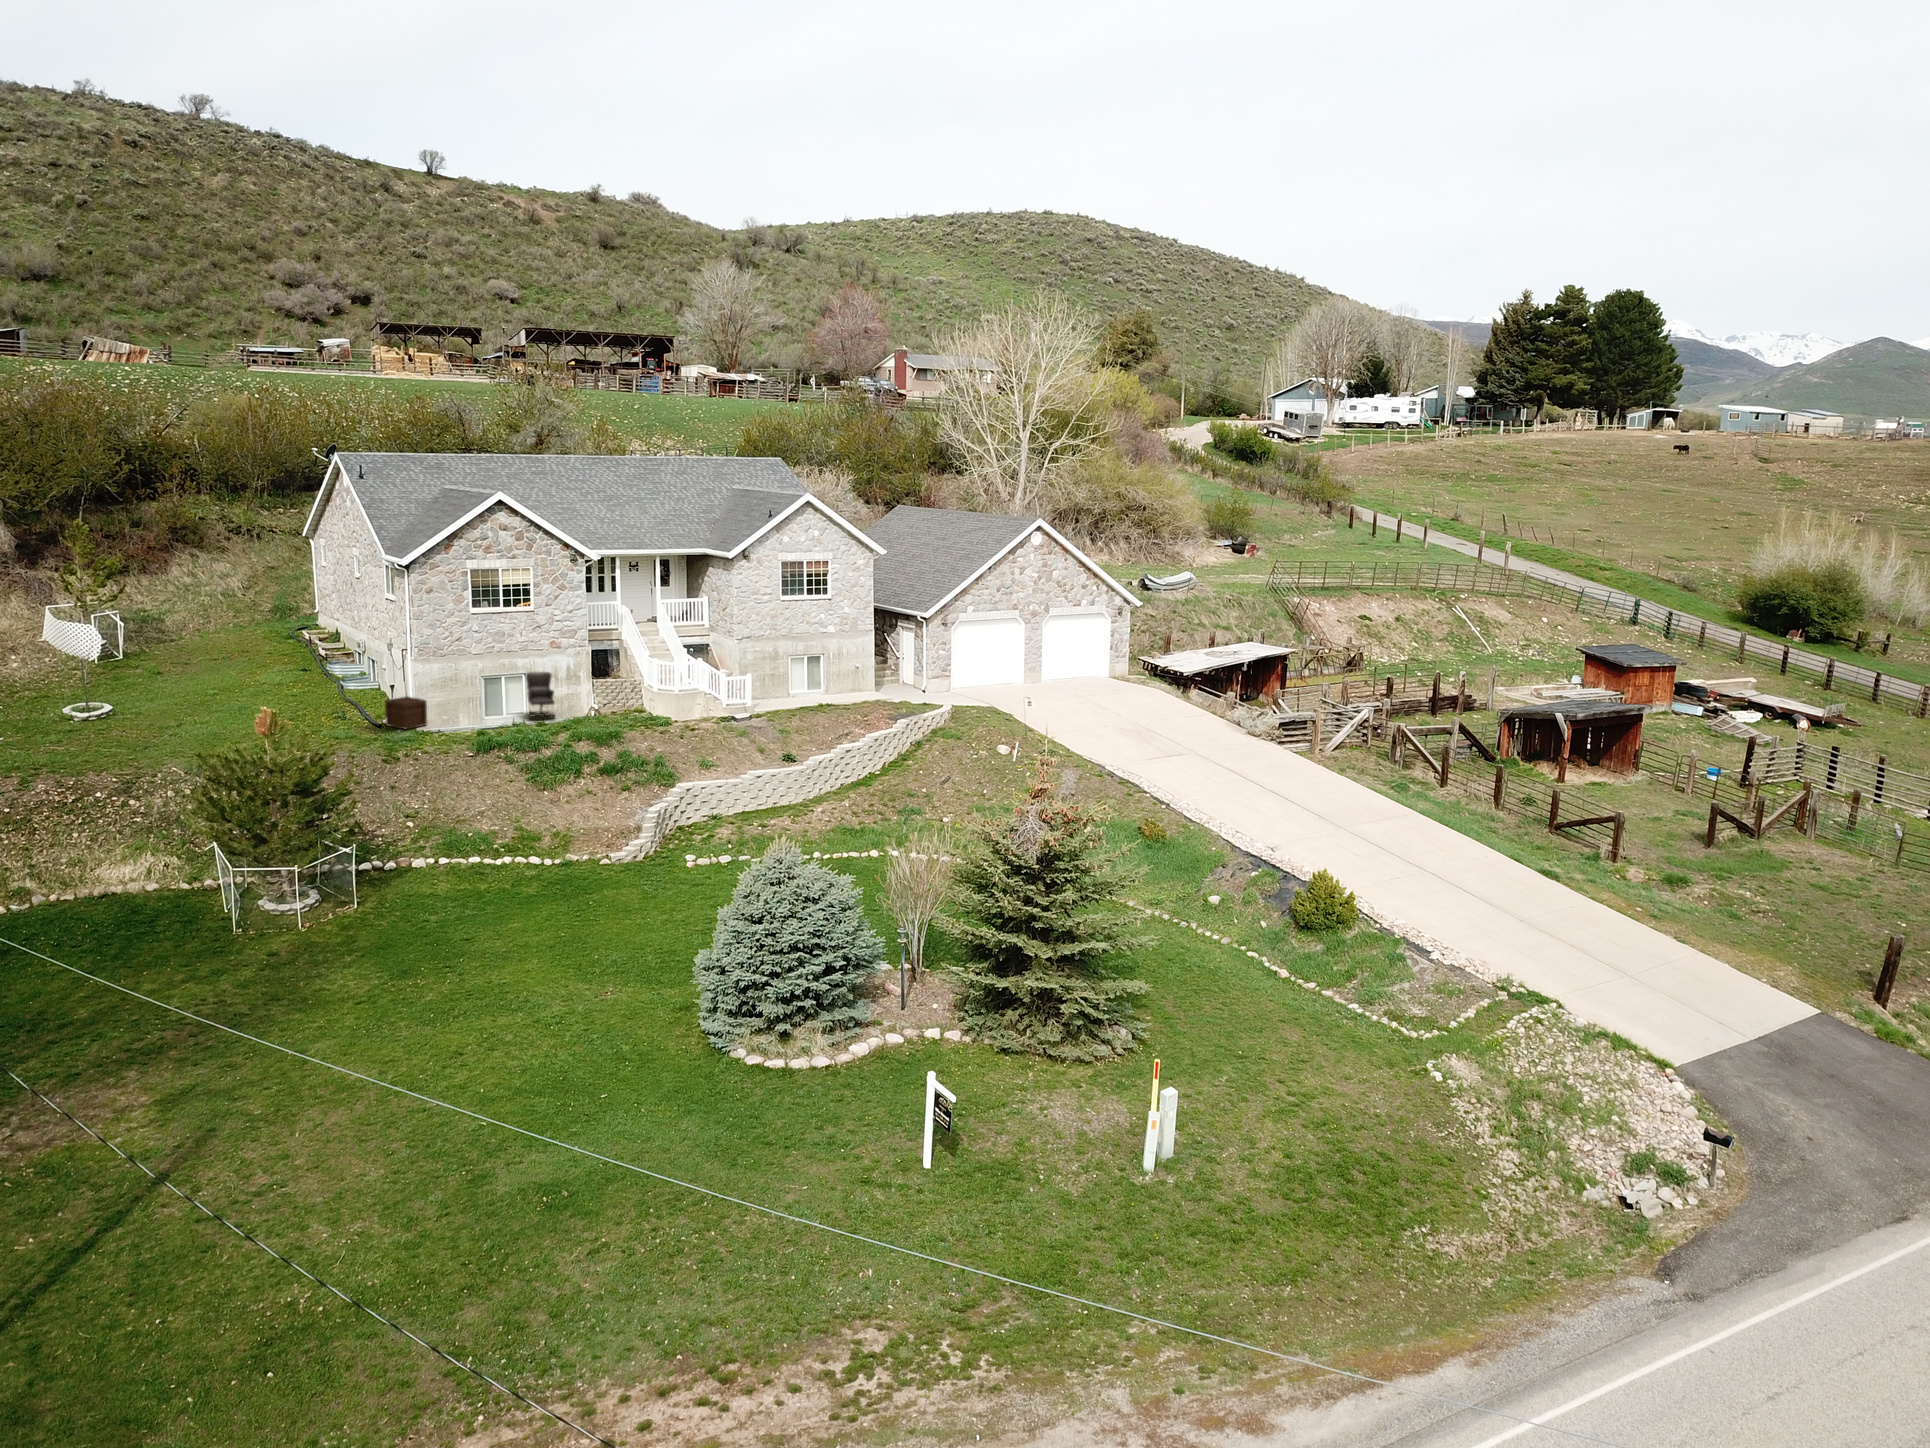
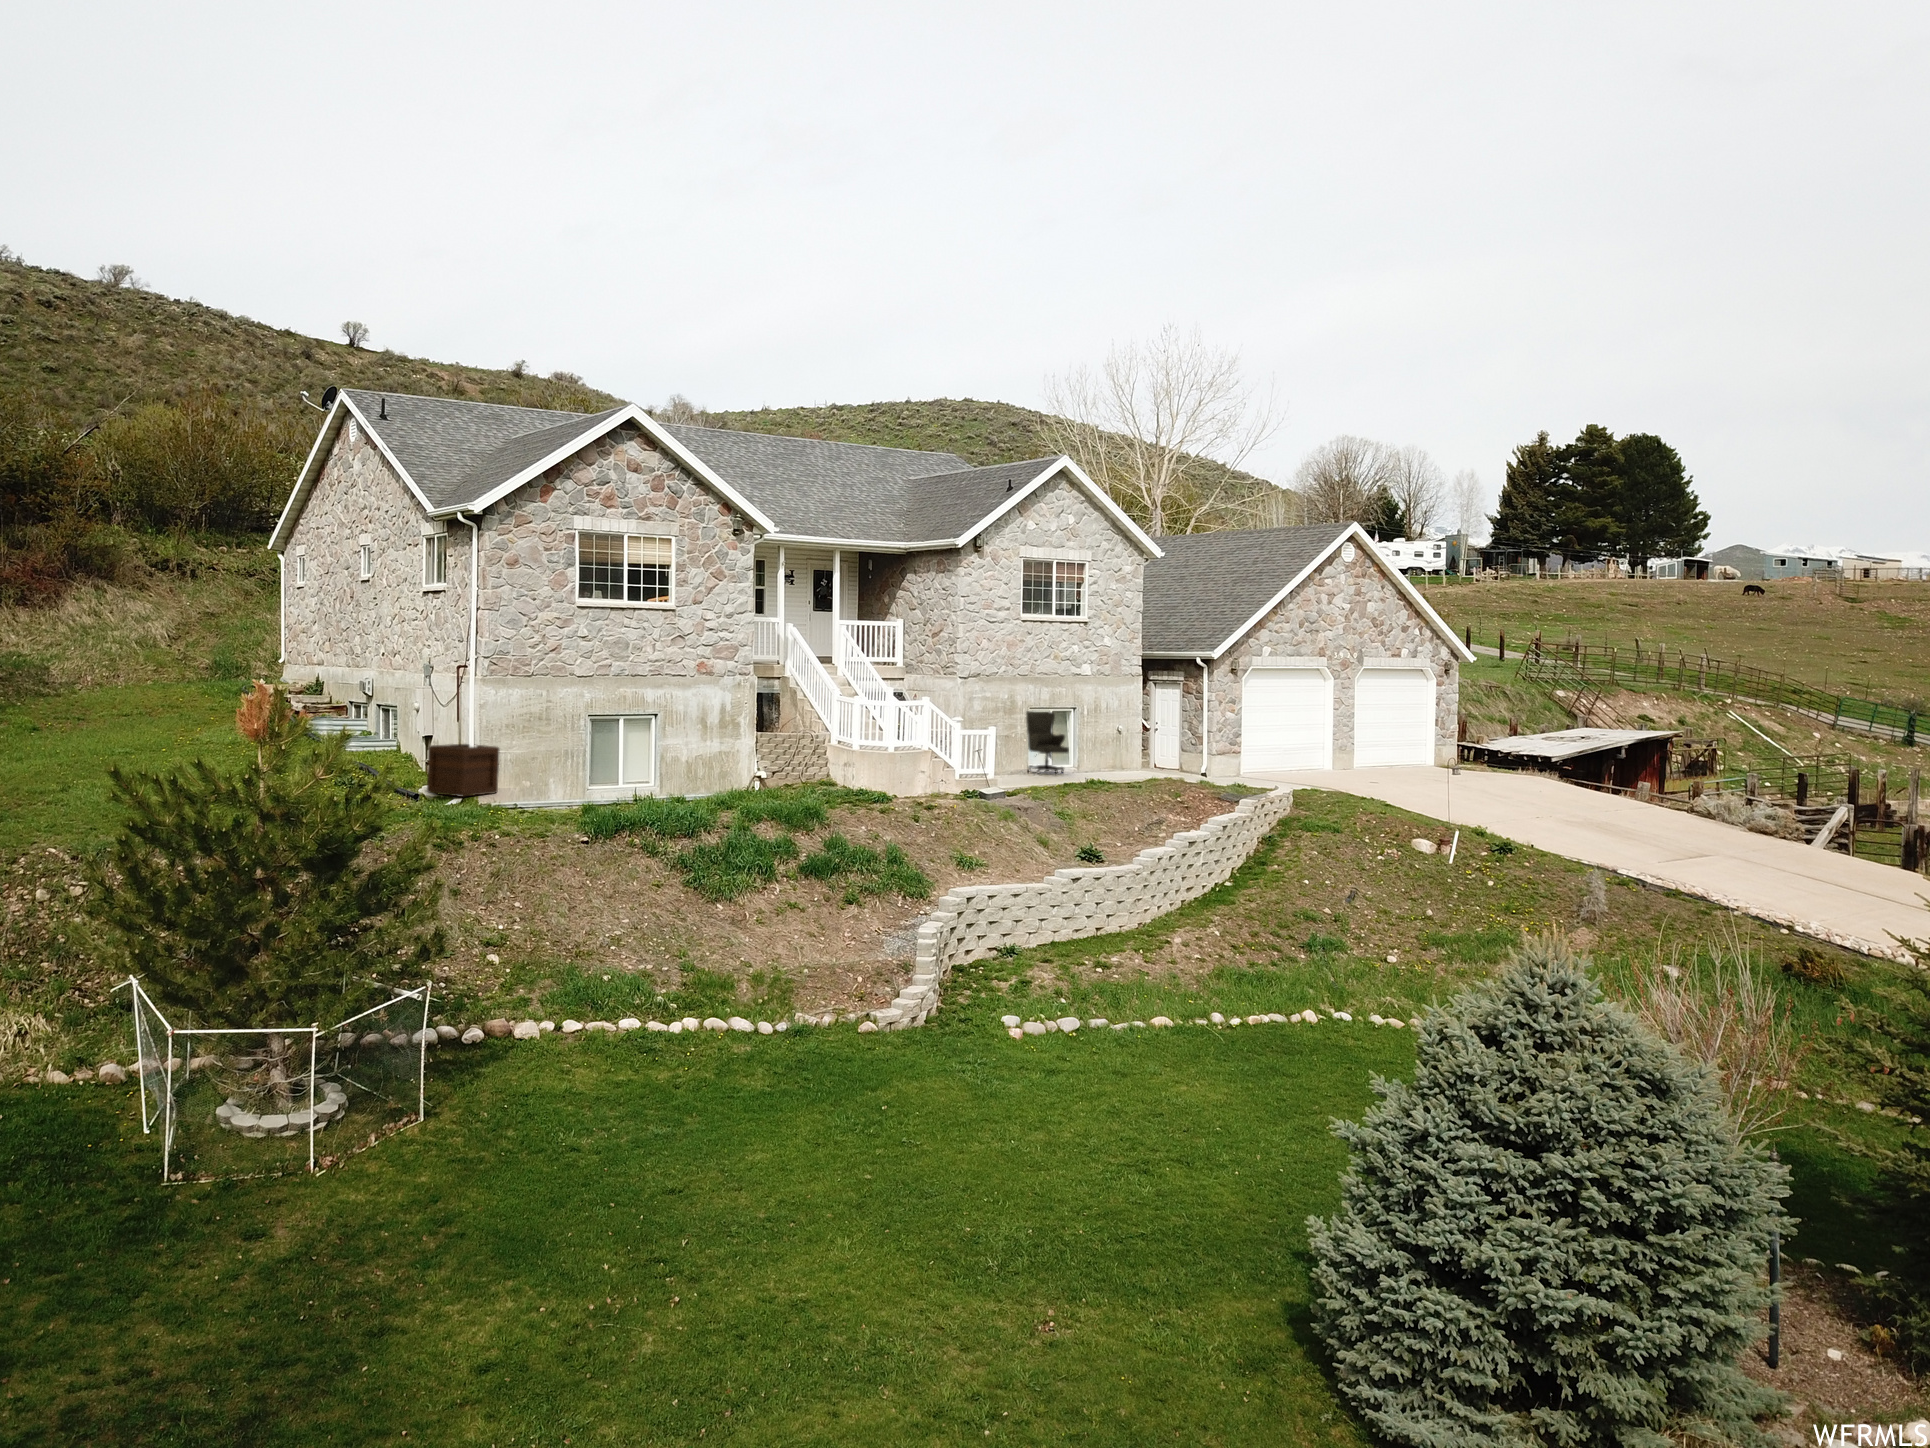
chair: present [526,672,555,718] -> present [1026,711,1069,774]

